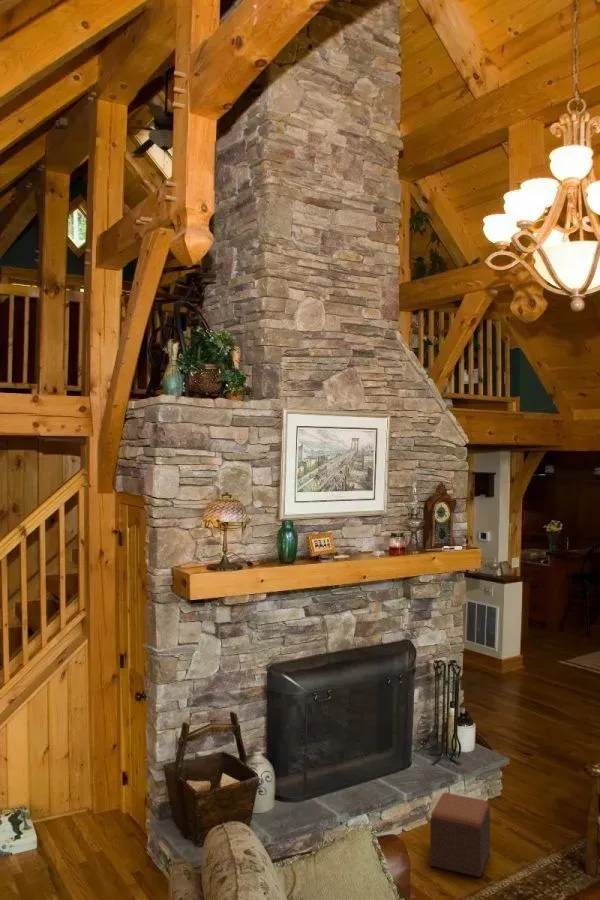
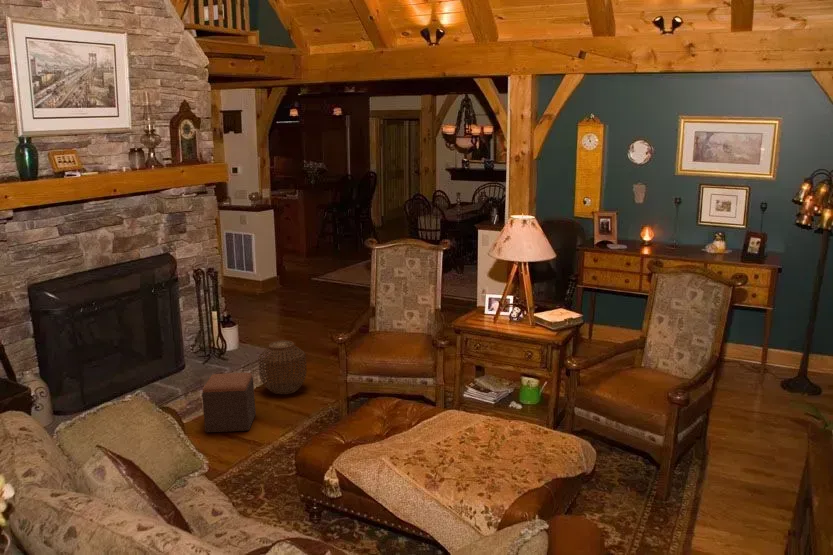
woven basket: none [497,759,554,828] -> present [258,341,307,394]

